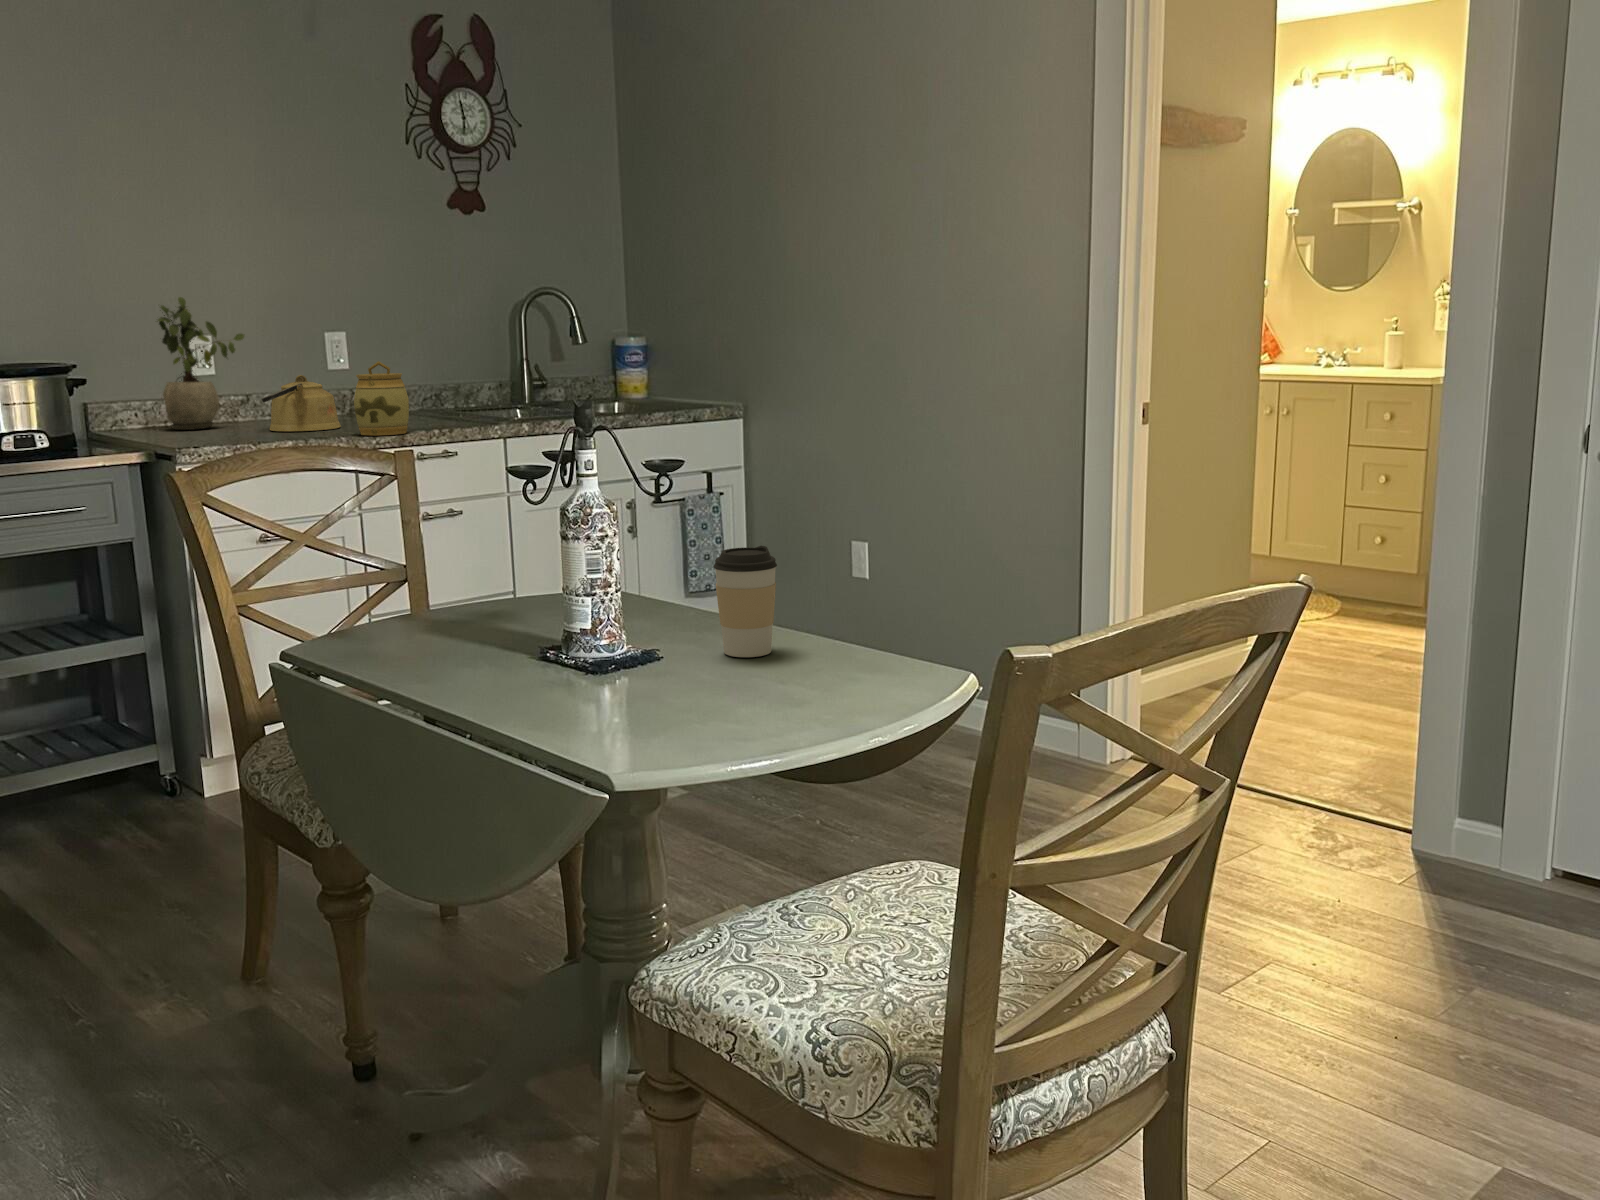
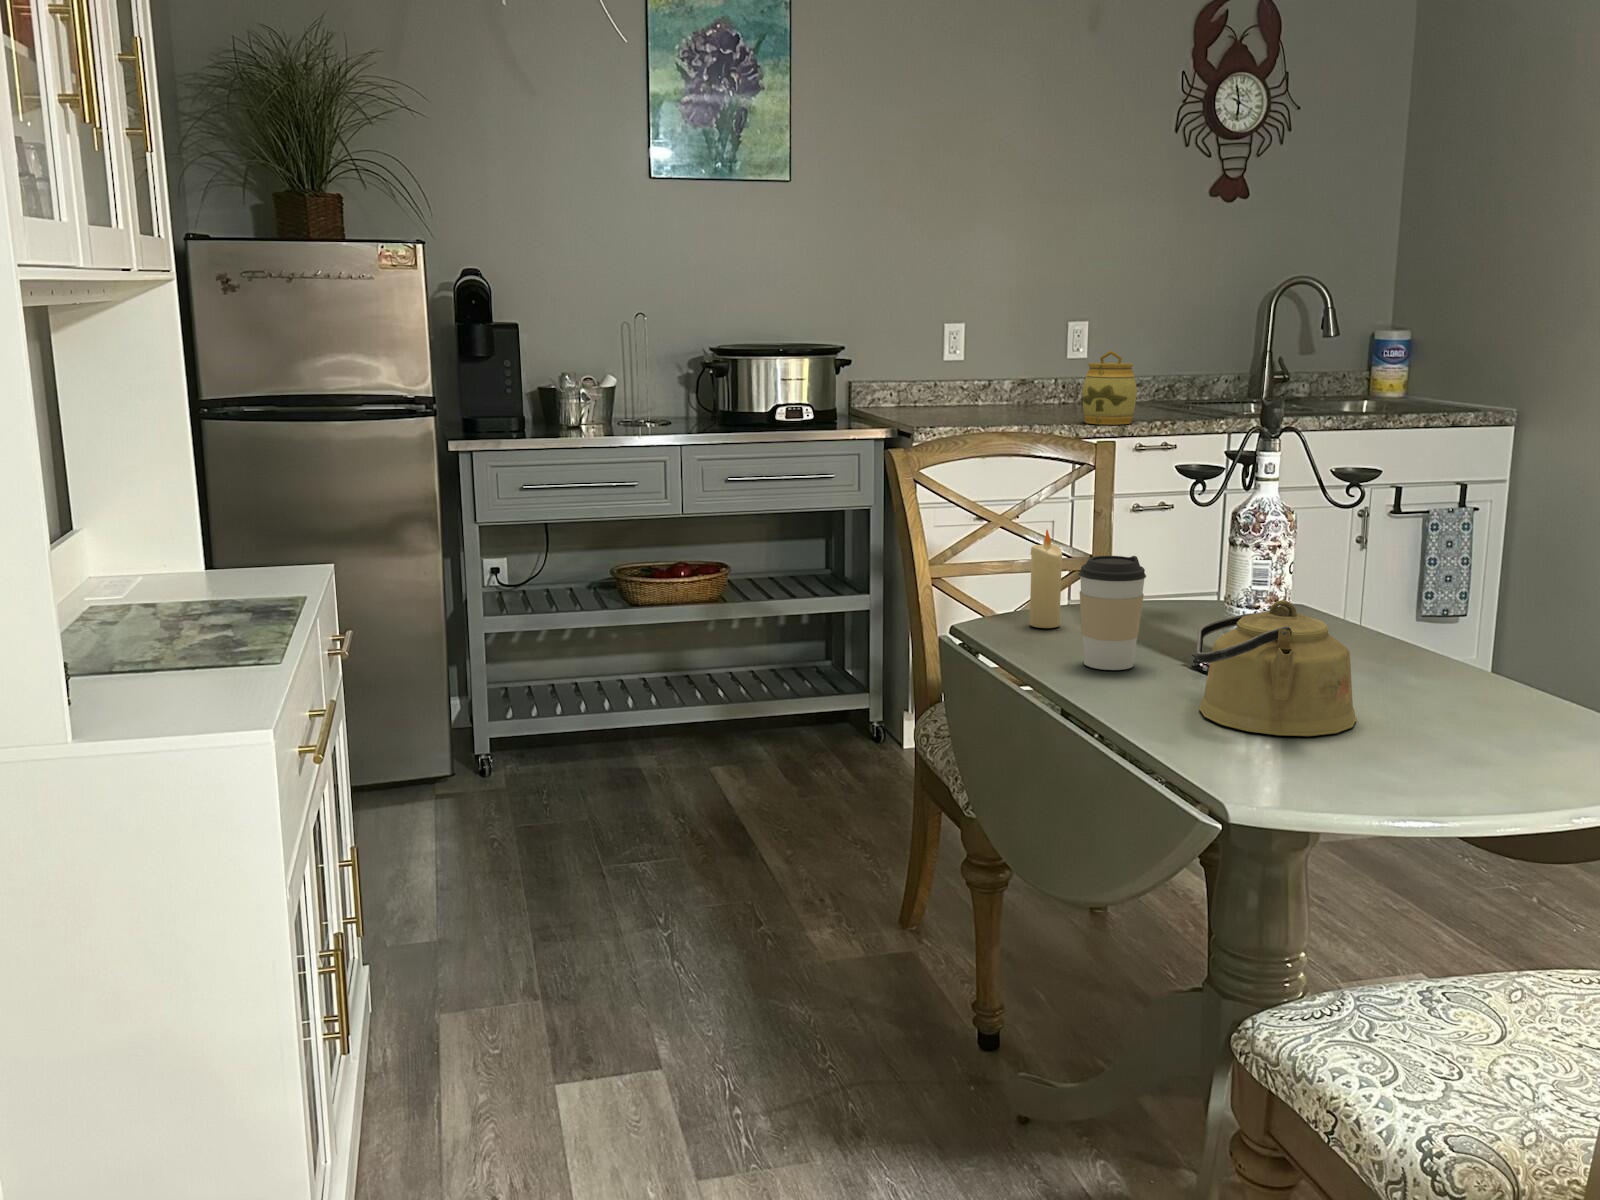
potted plant: present [157,297,244,430] -> none [912,284,993,409]
kettle: present [262,375,341,431] -> present [1196,600,1356,736]
candle: none [349,542,388,641] -> present [1030,530,1062,628]
coffee cup: present [713,546,777,657] -> present [1079,556,1146,670]

